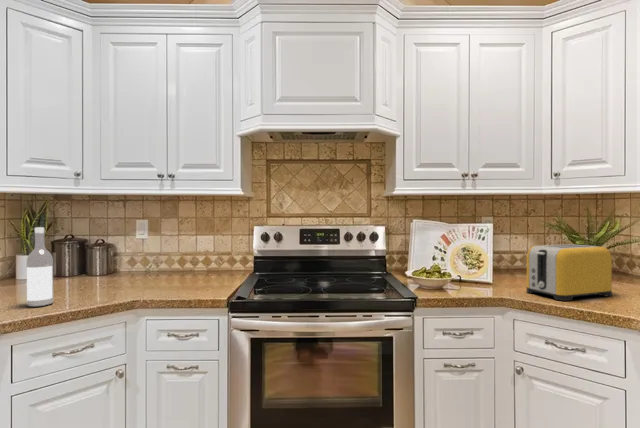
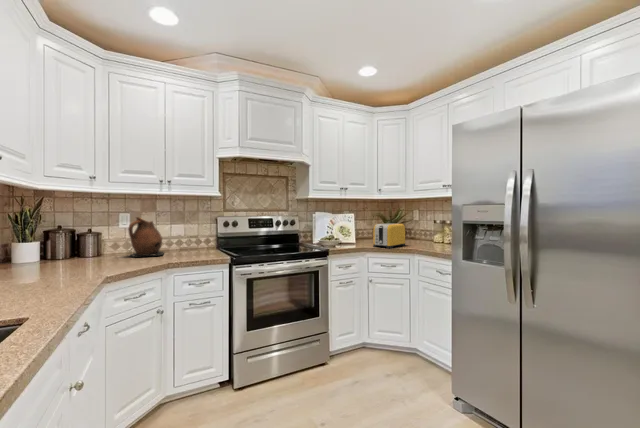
ceramic pitcher: none [129,226,183,280] -> present [128,217,164,256]
wine bottle: present [27,227,54,307] -> none [93,217,112,274]

